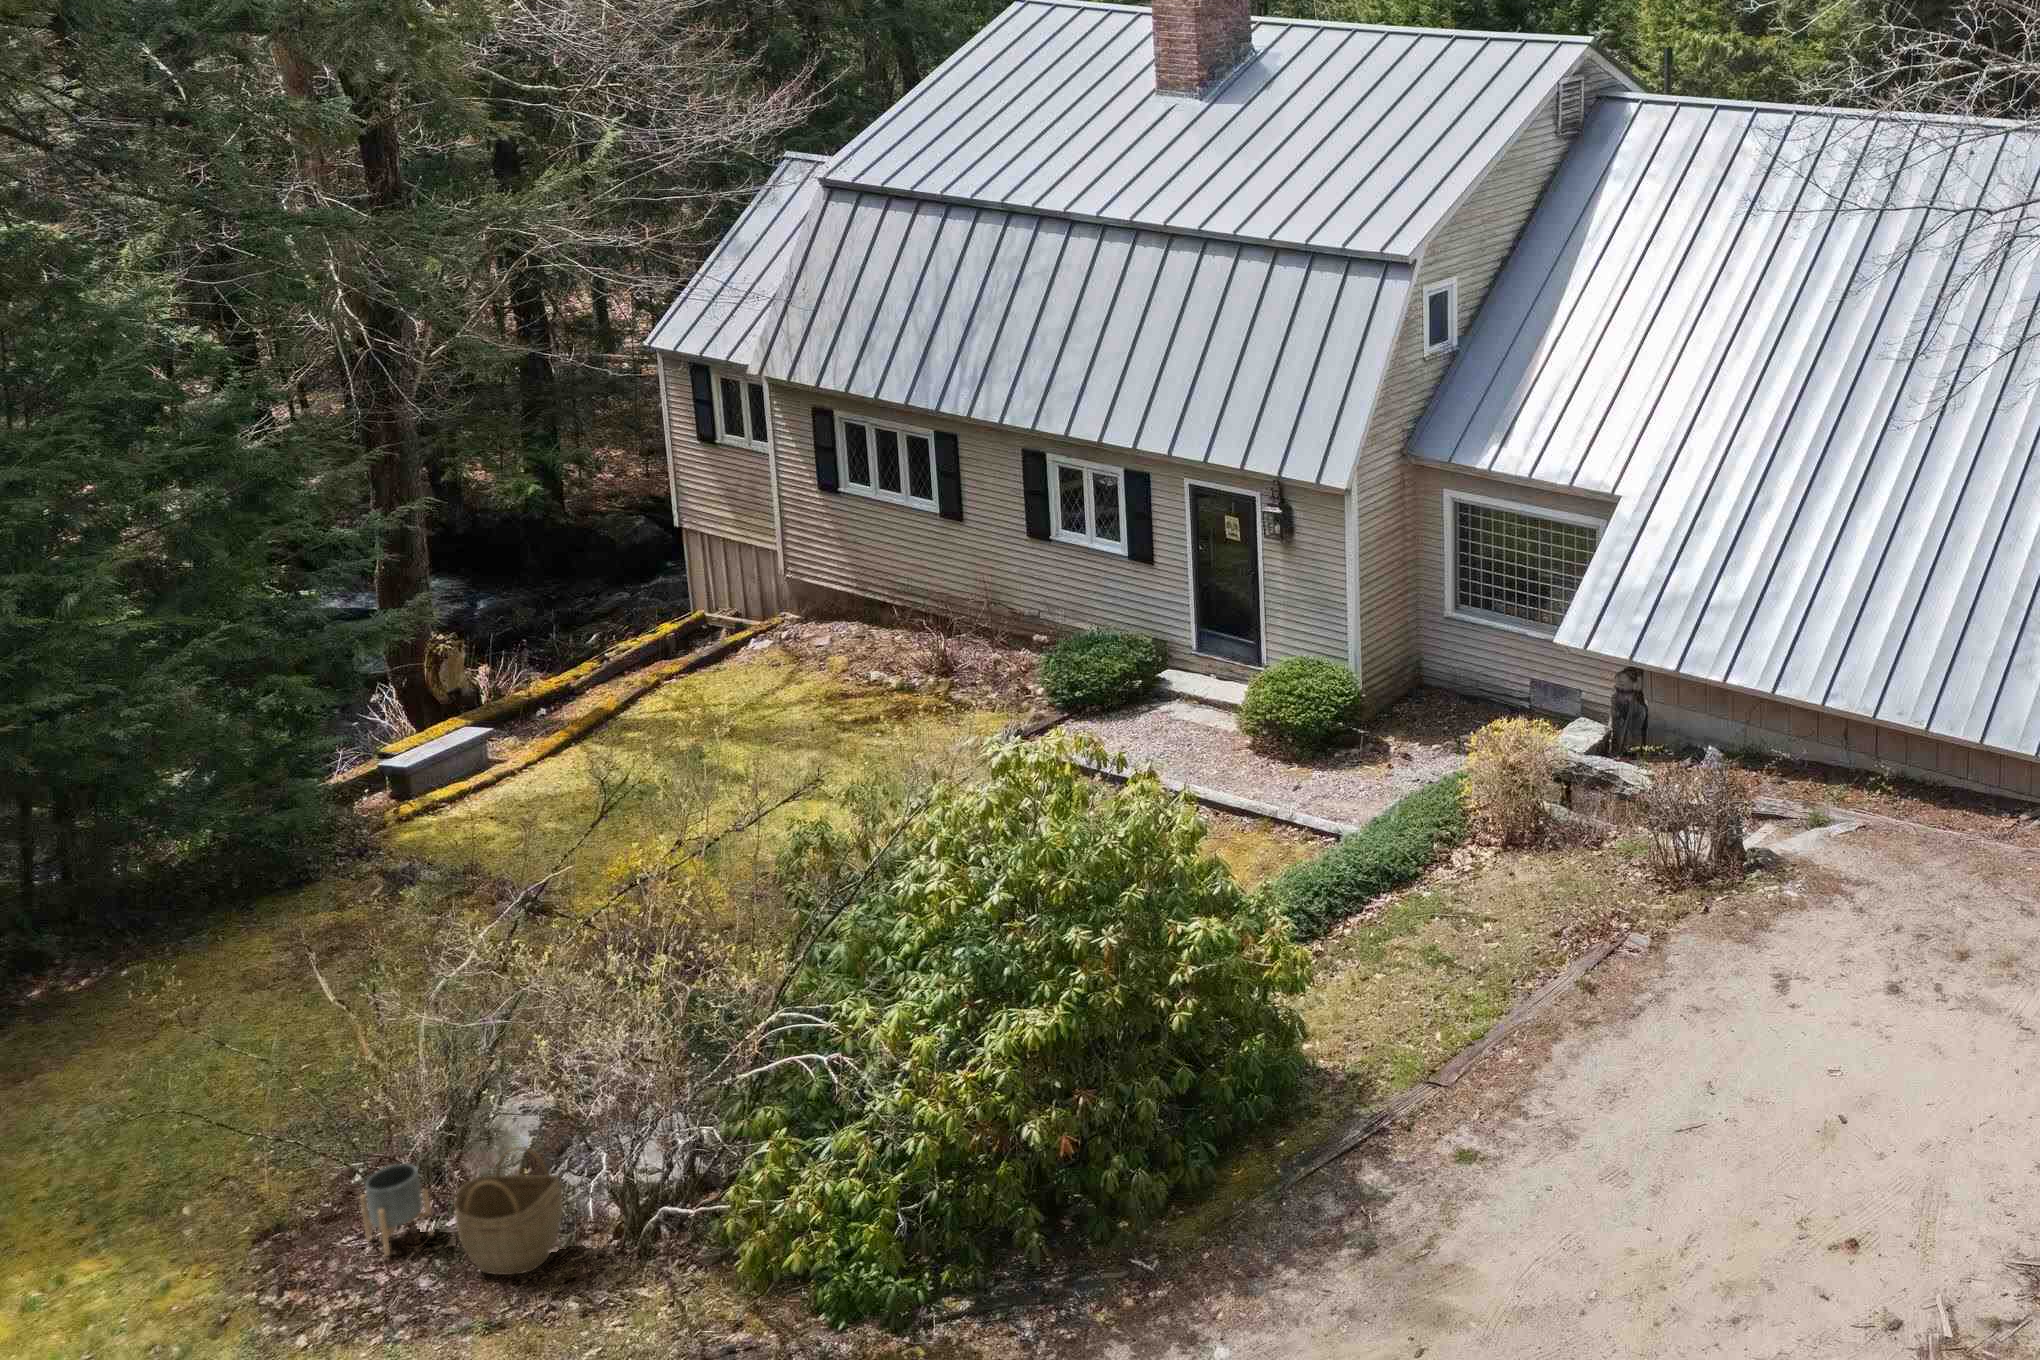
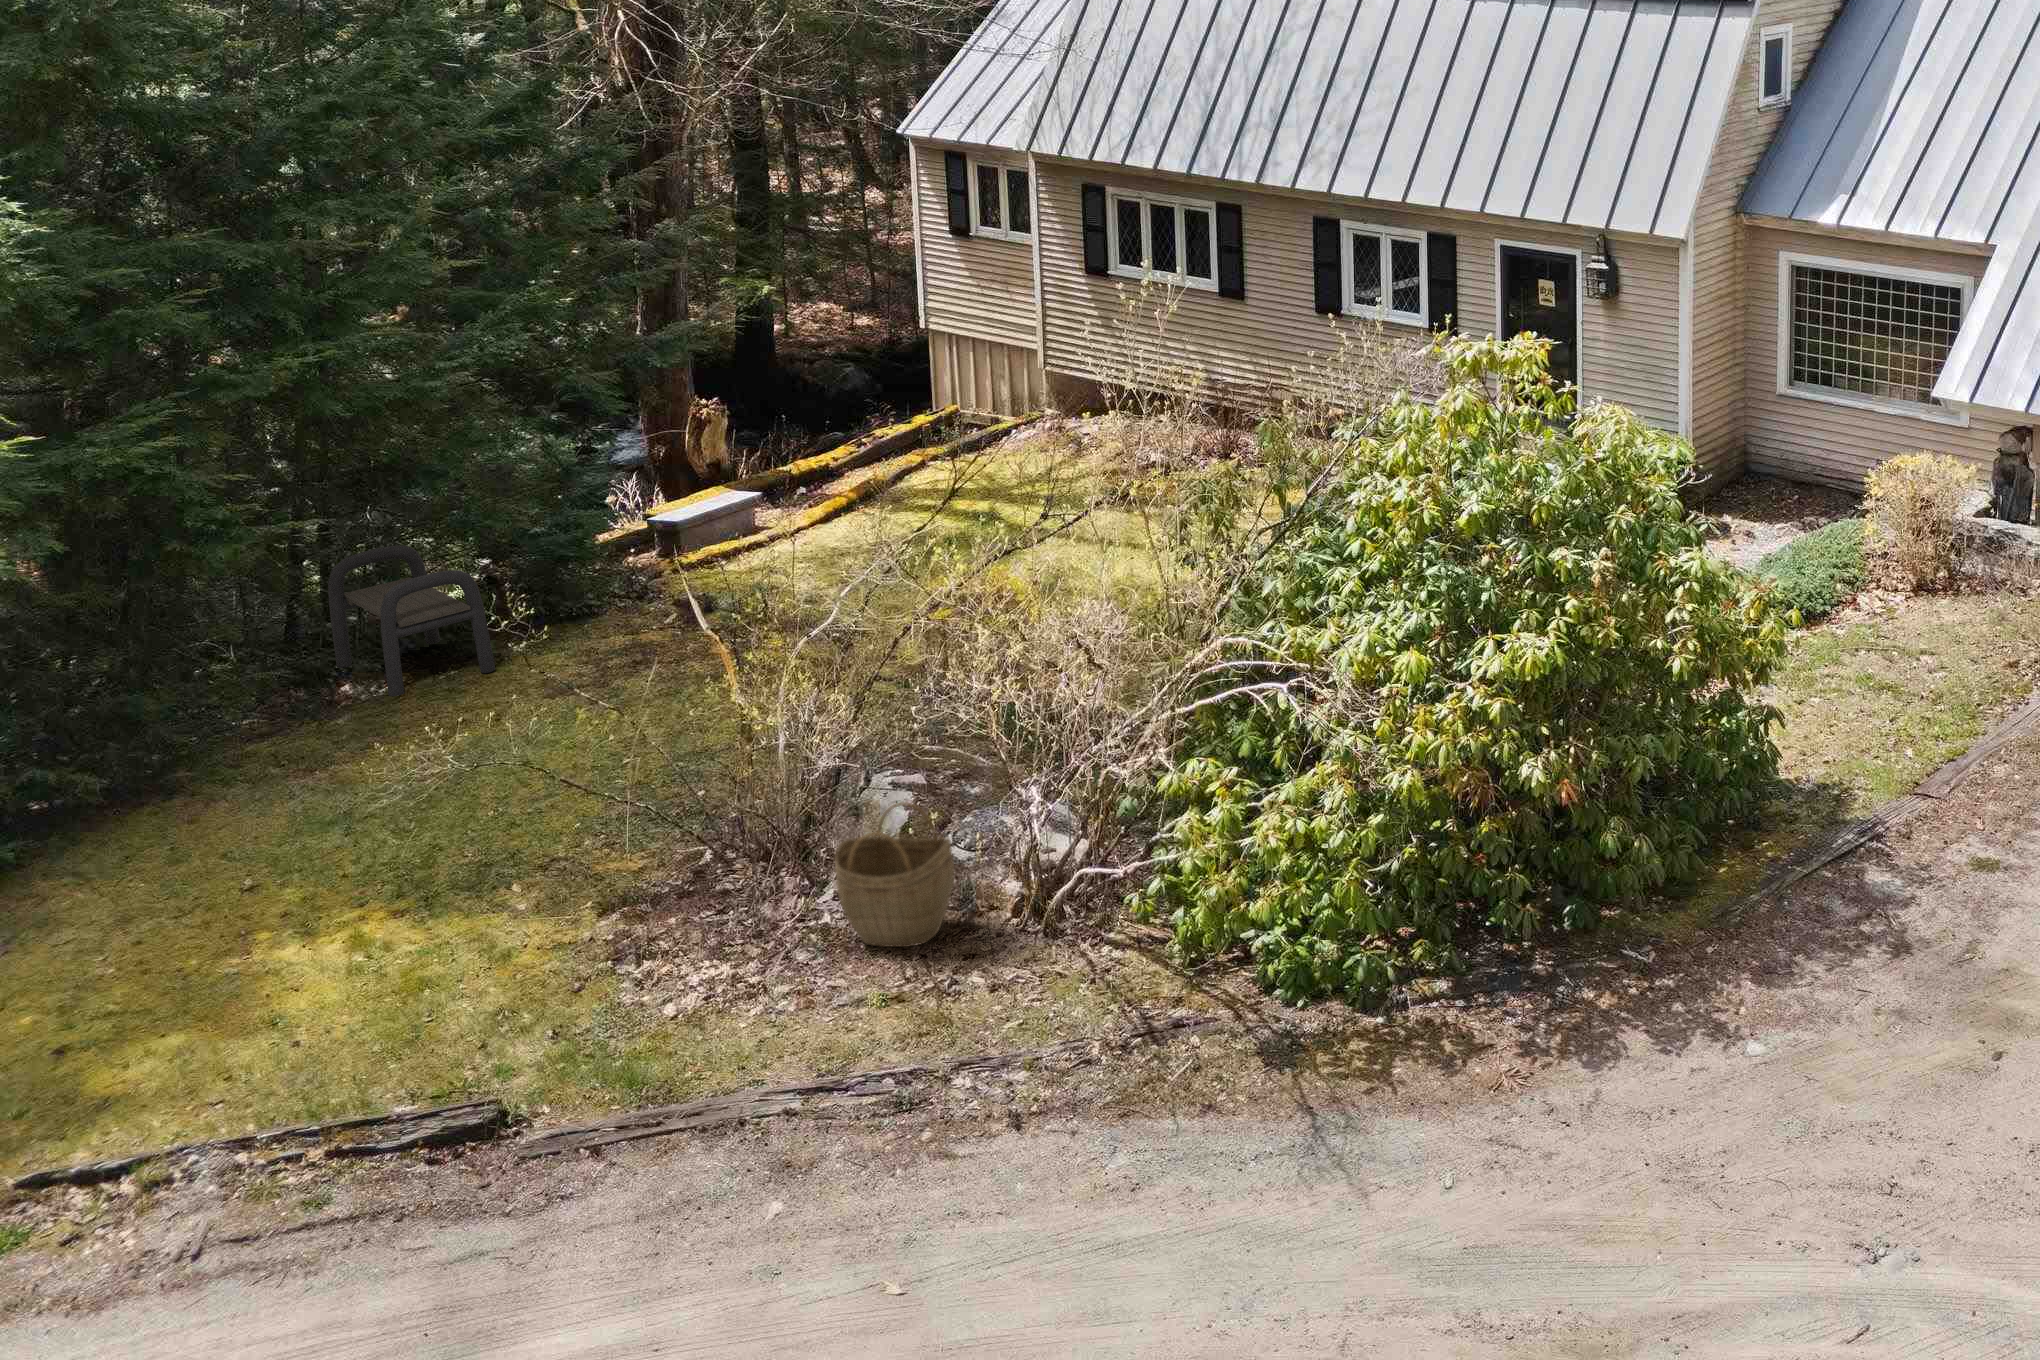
bench: none [40,838,198,992] -> present [328,545,495,696]
planter: present [360,1164,433,1256] -> none [720,827,802,929]

